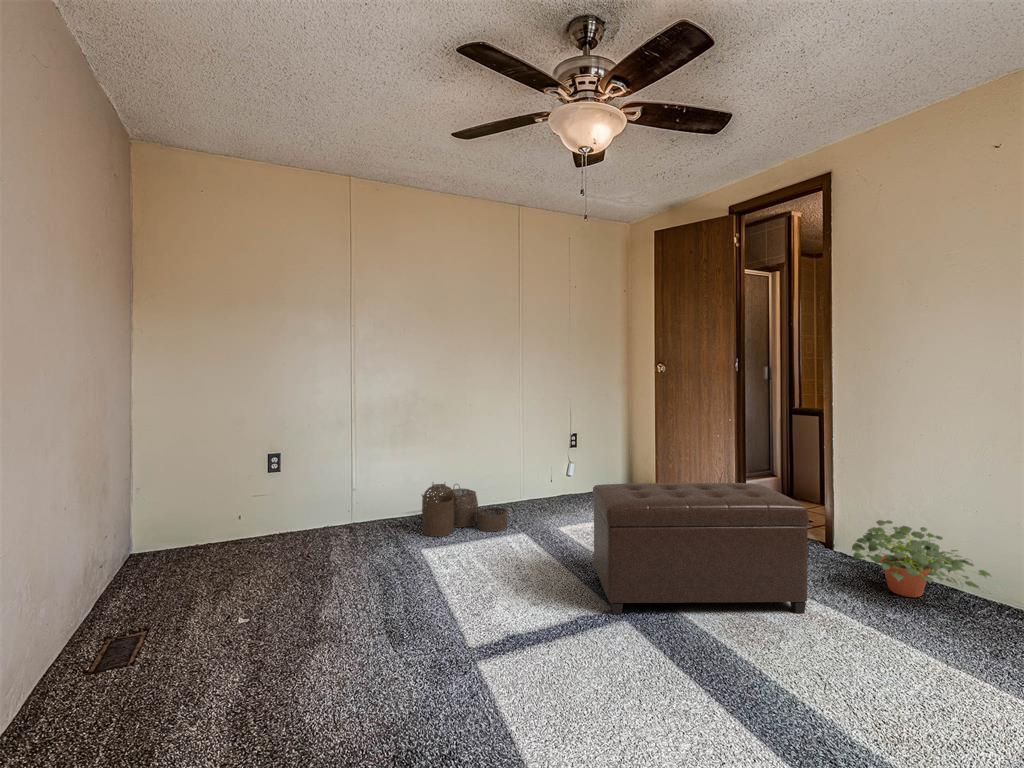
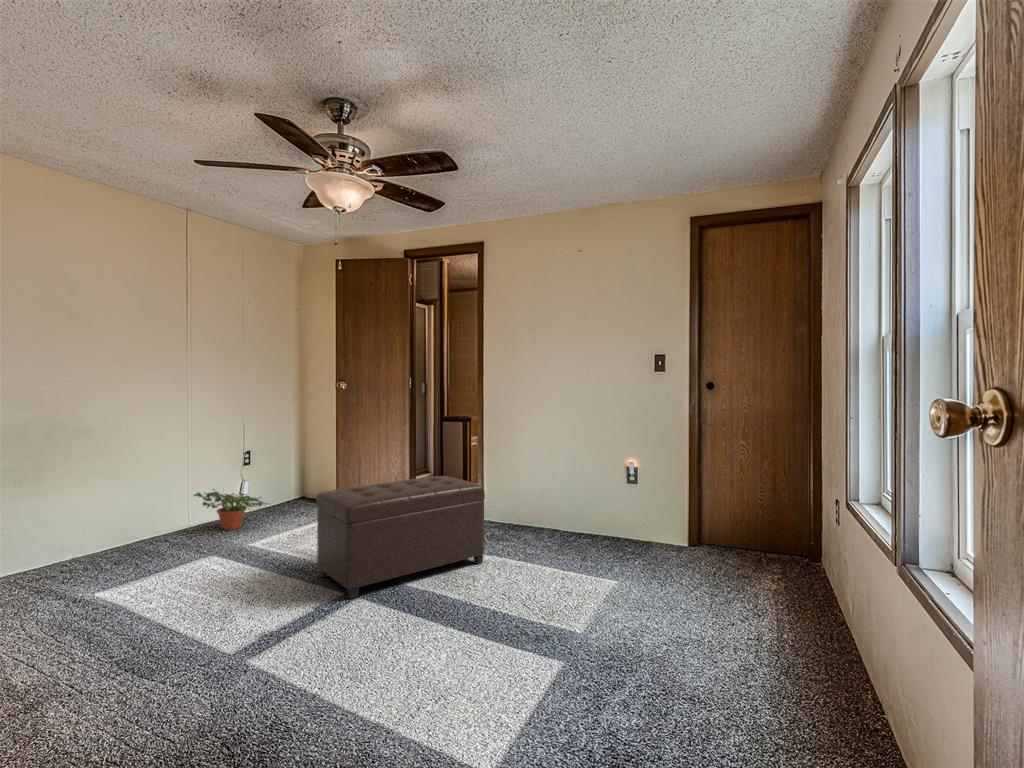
woven basket: present [422,484,507,536] -> none [64,519,197,584]
potted plant: present [852,520,991,597] -> present [194,489,268,530]

